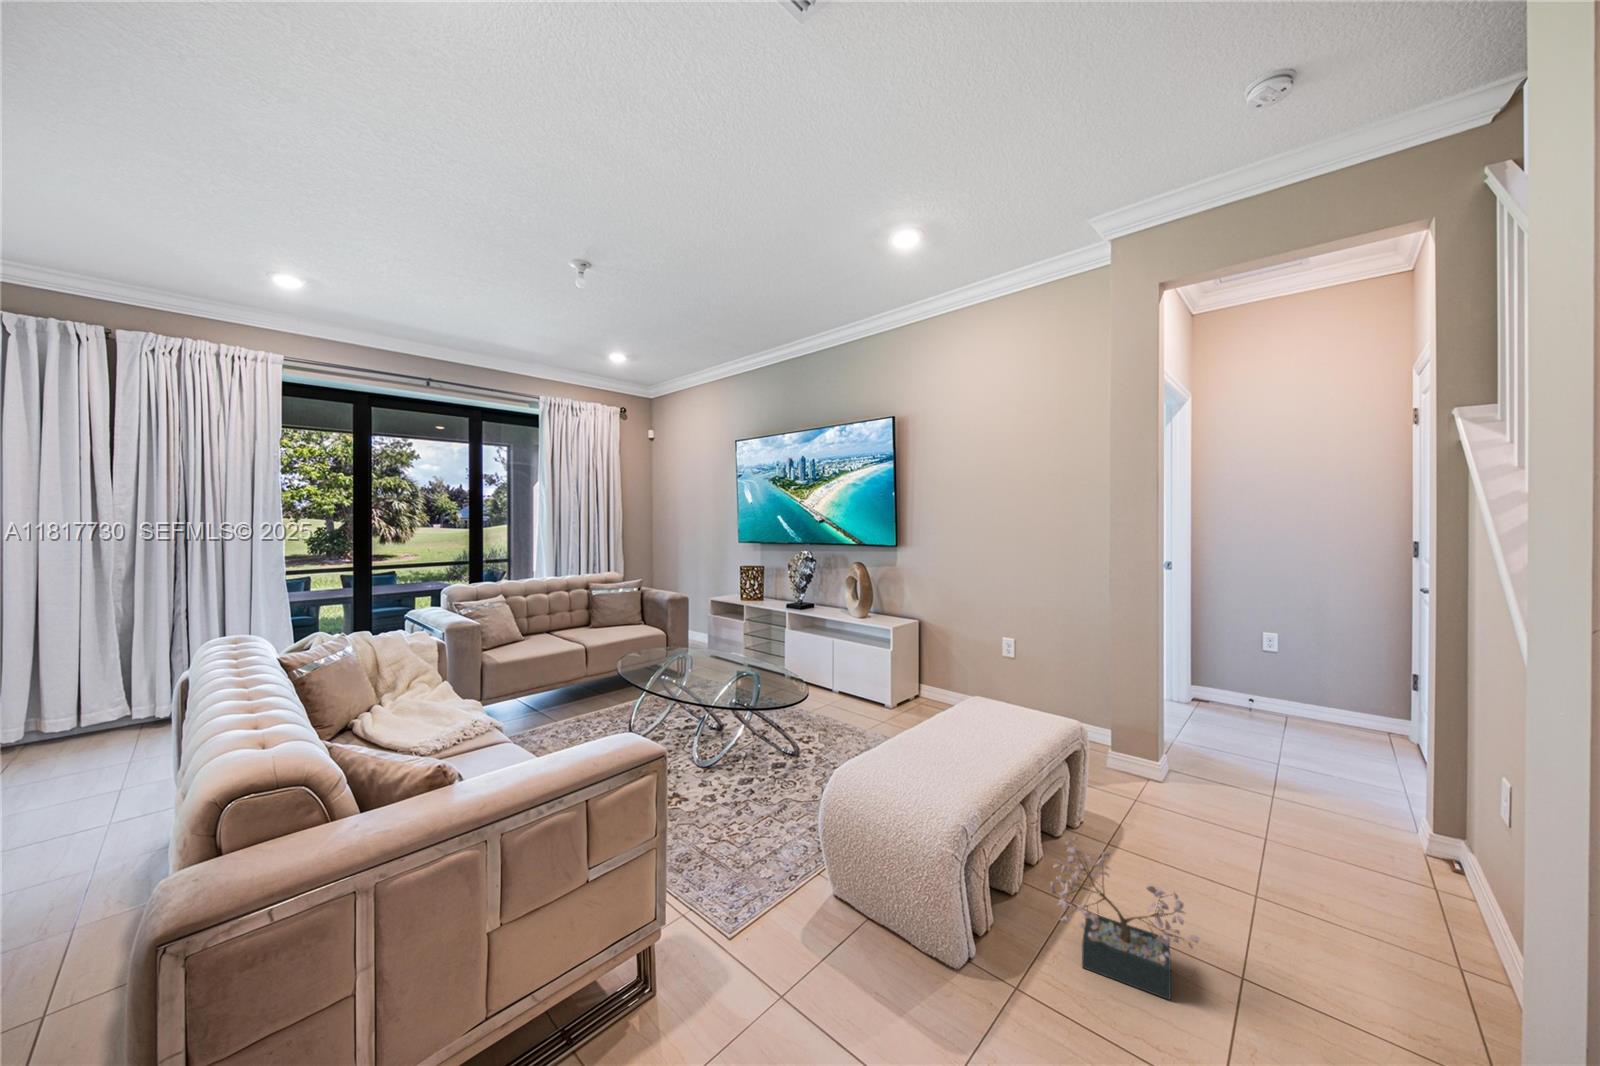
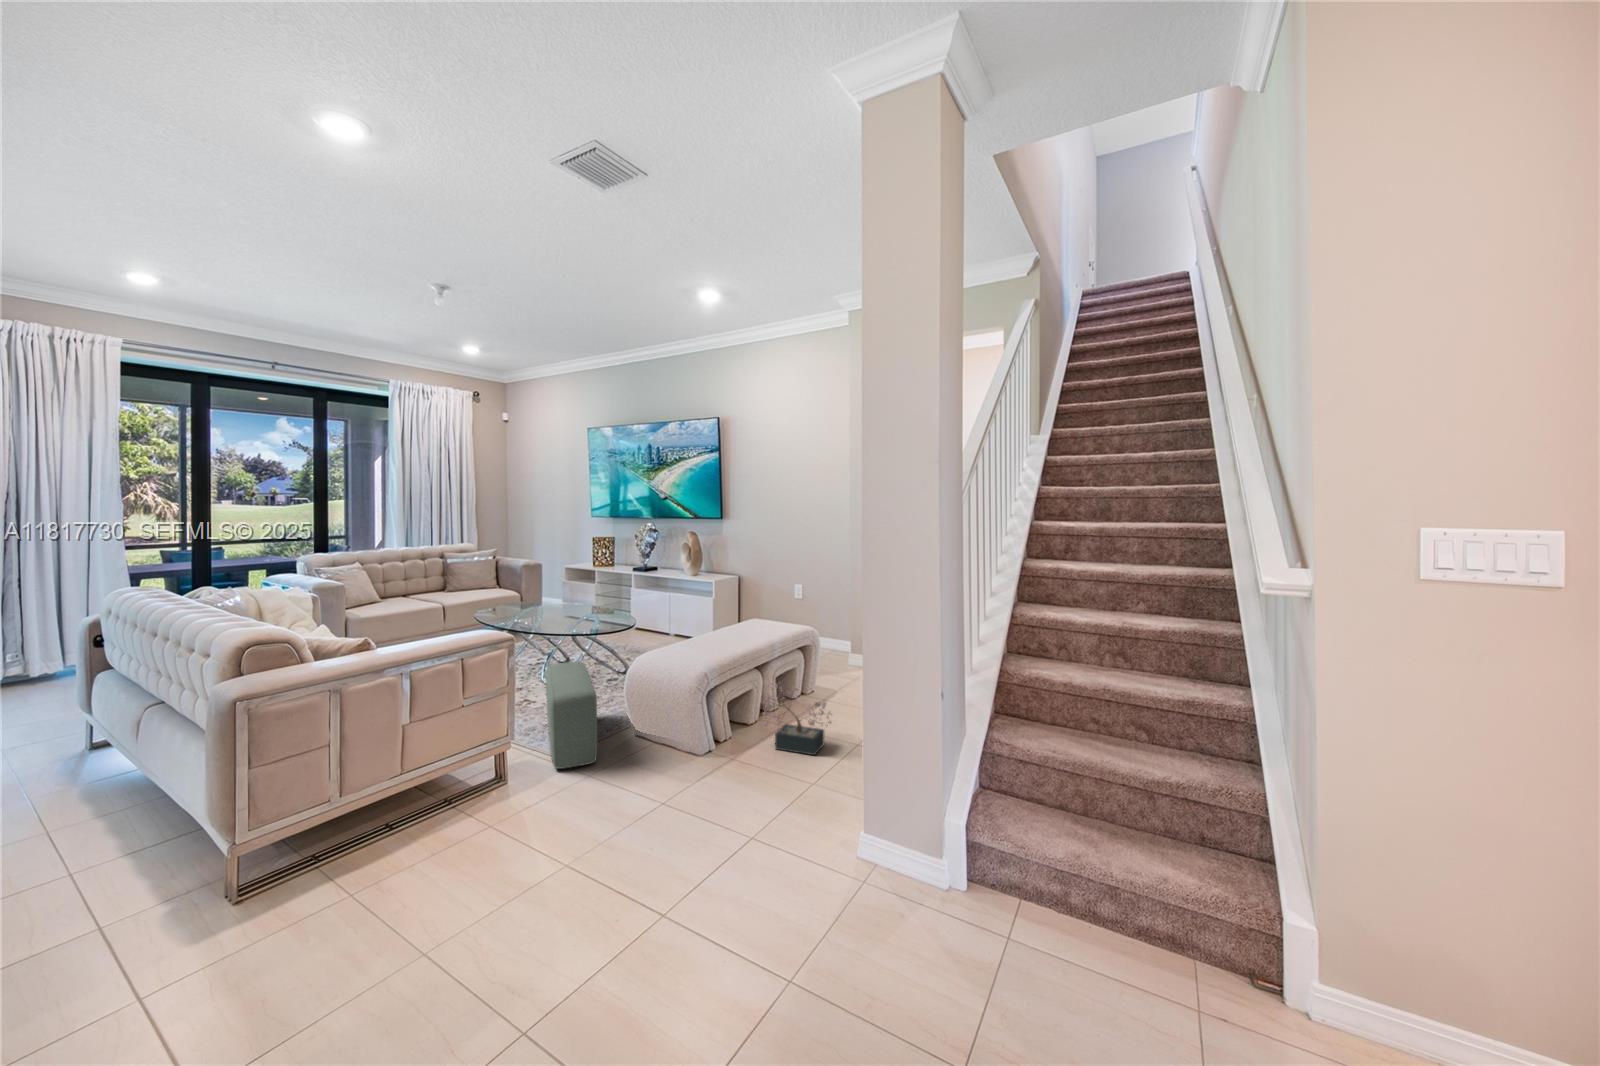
pouf: none [703,762,787,979] -> present [546,662,597,769]

